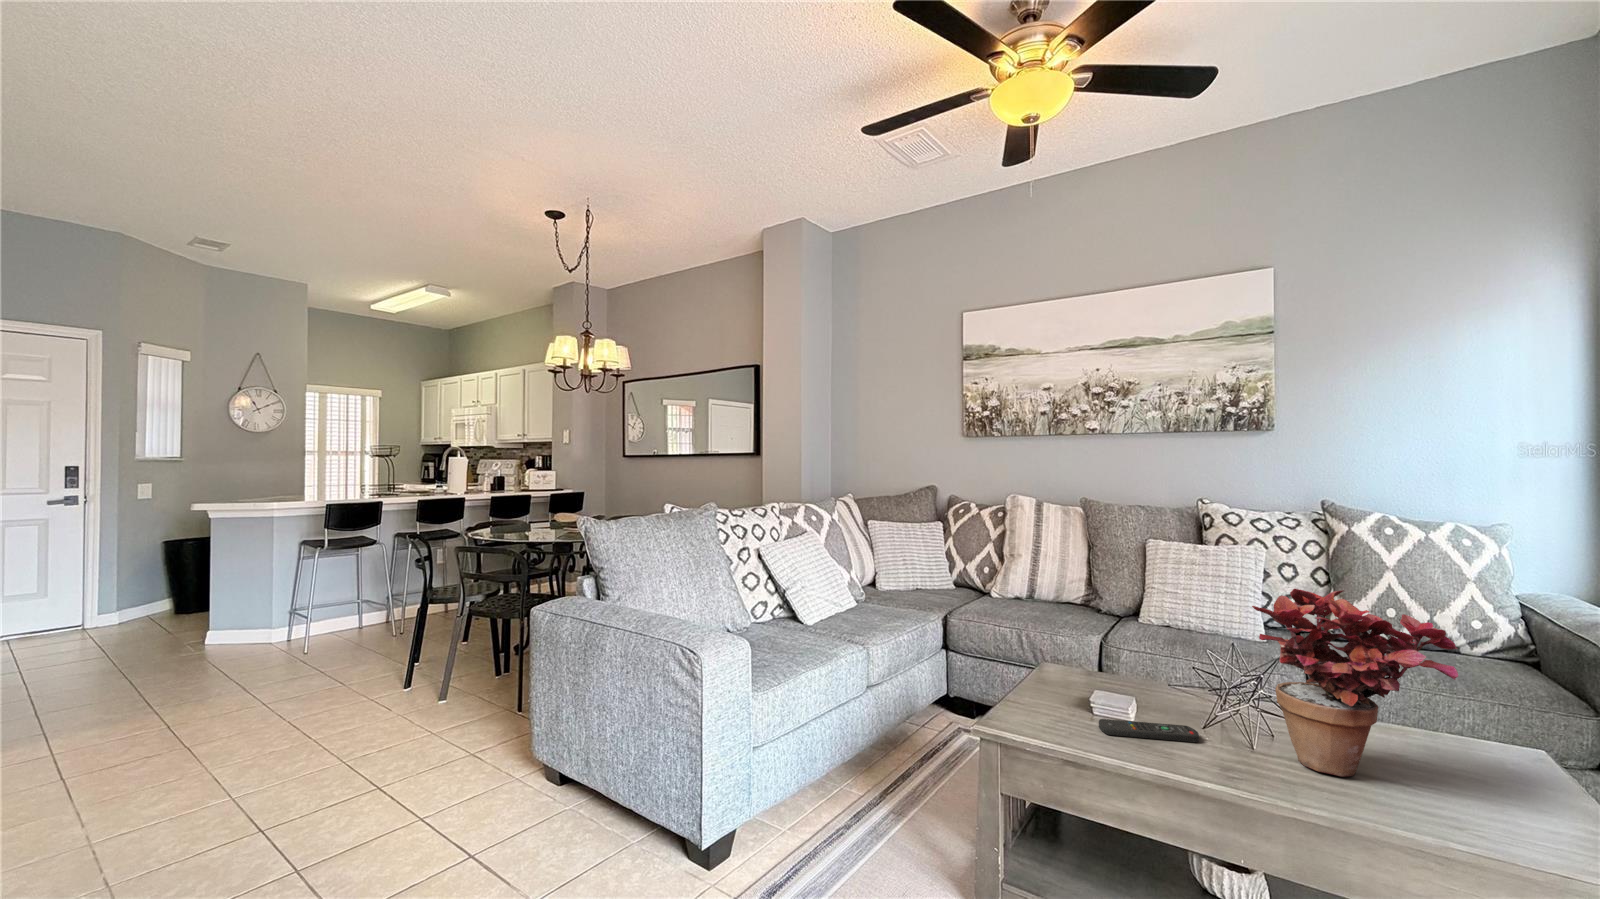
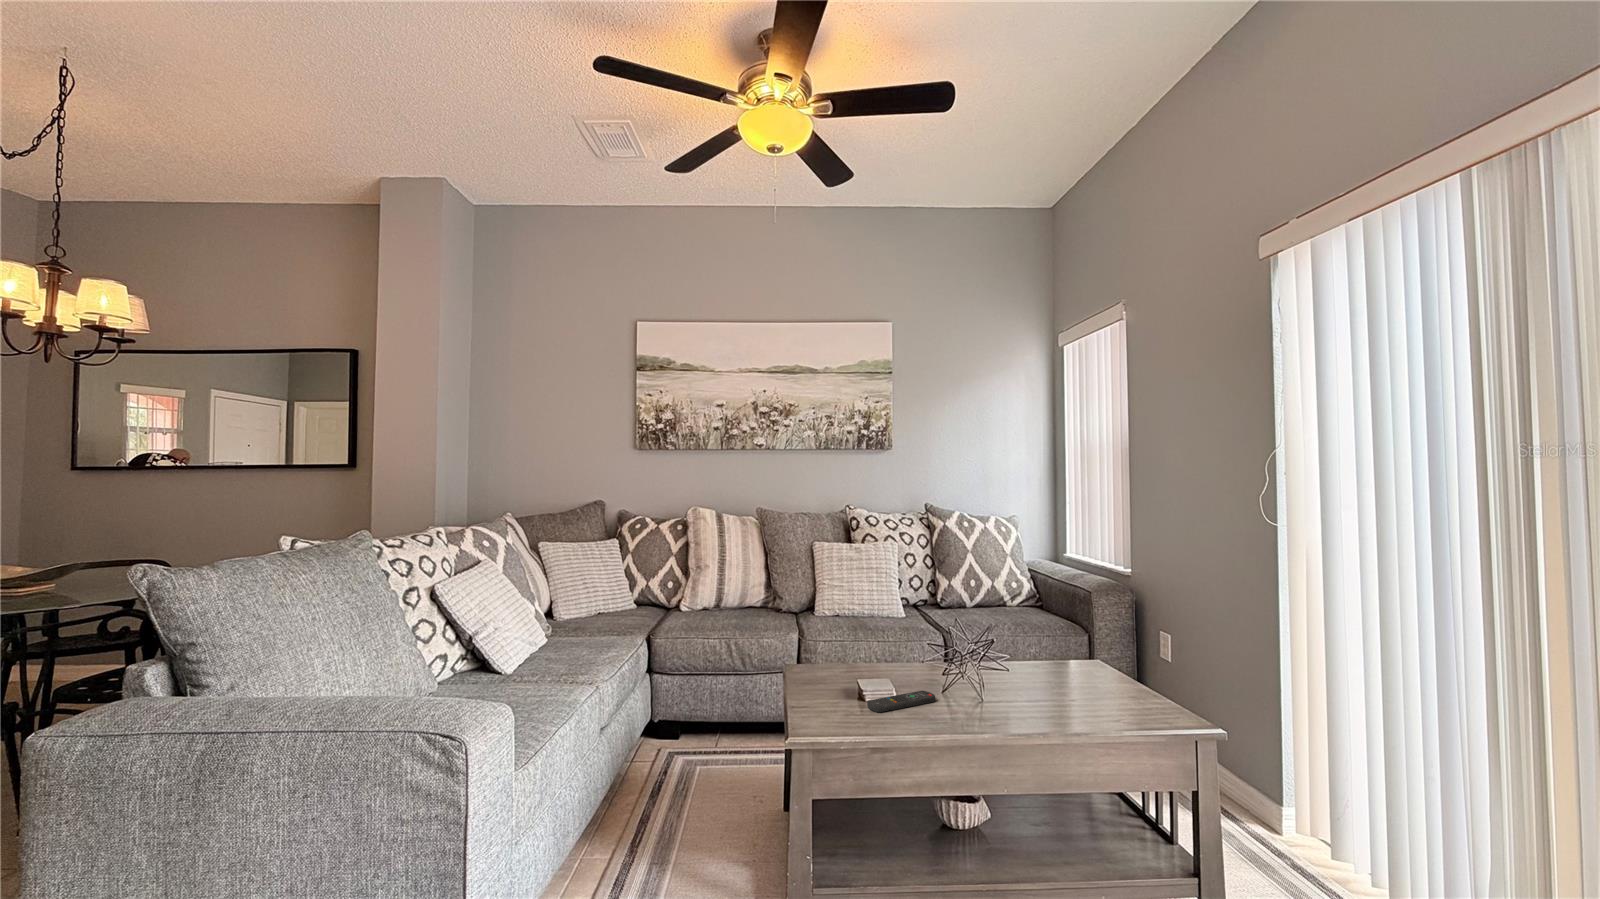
potted plant: present [1252,589,1458,776] -> none [977,567,1082,701]

